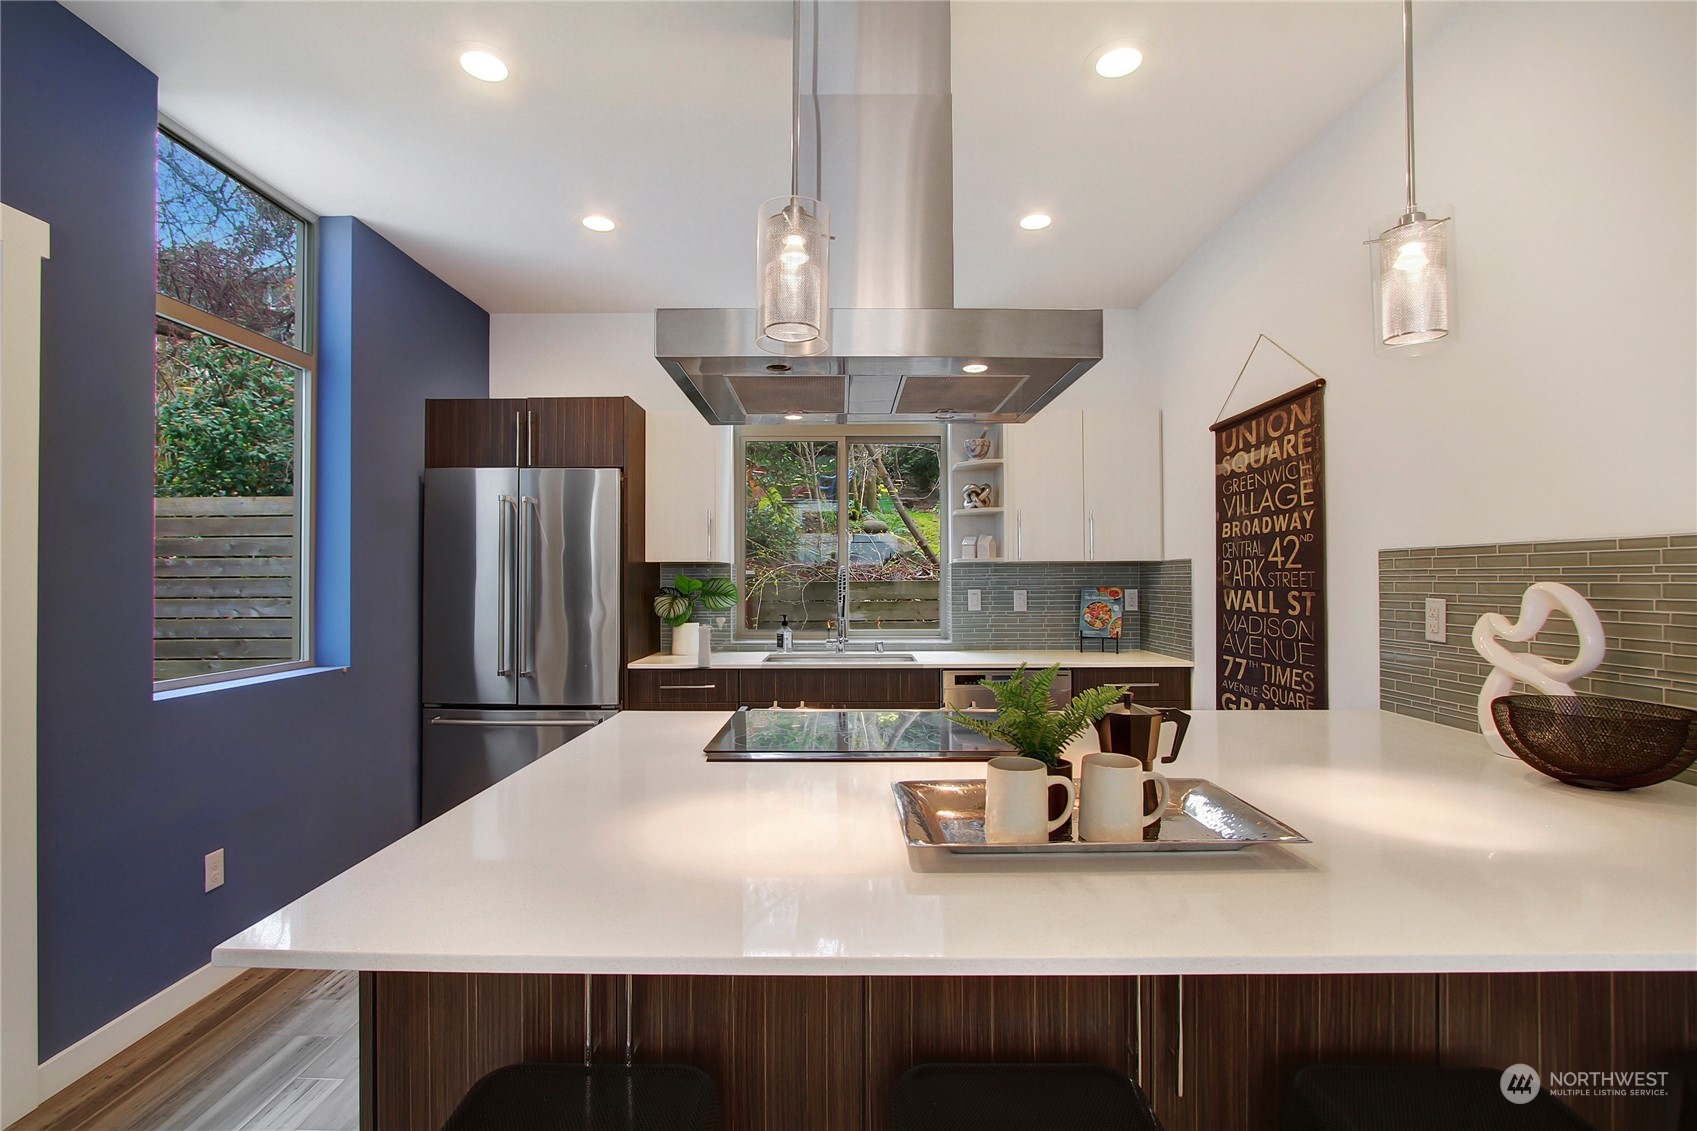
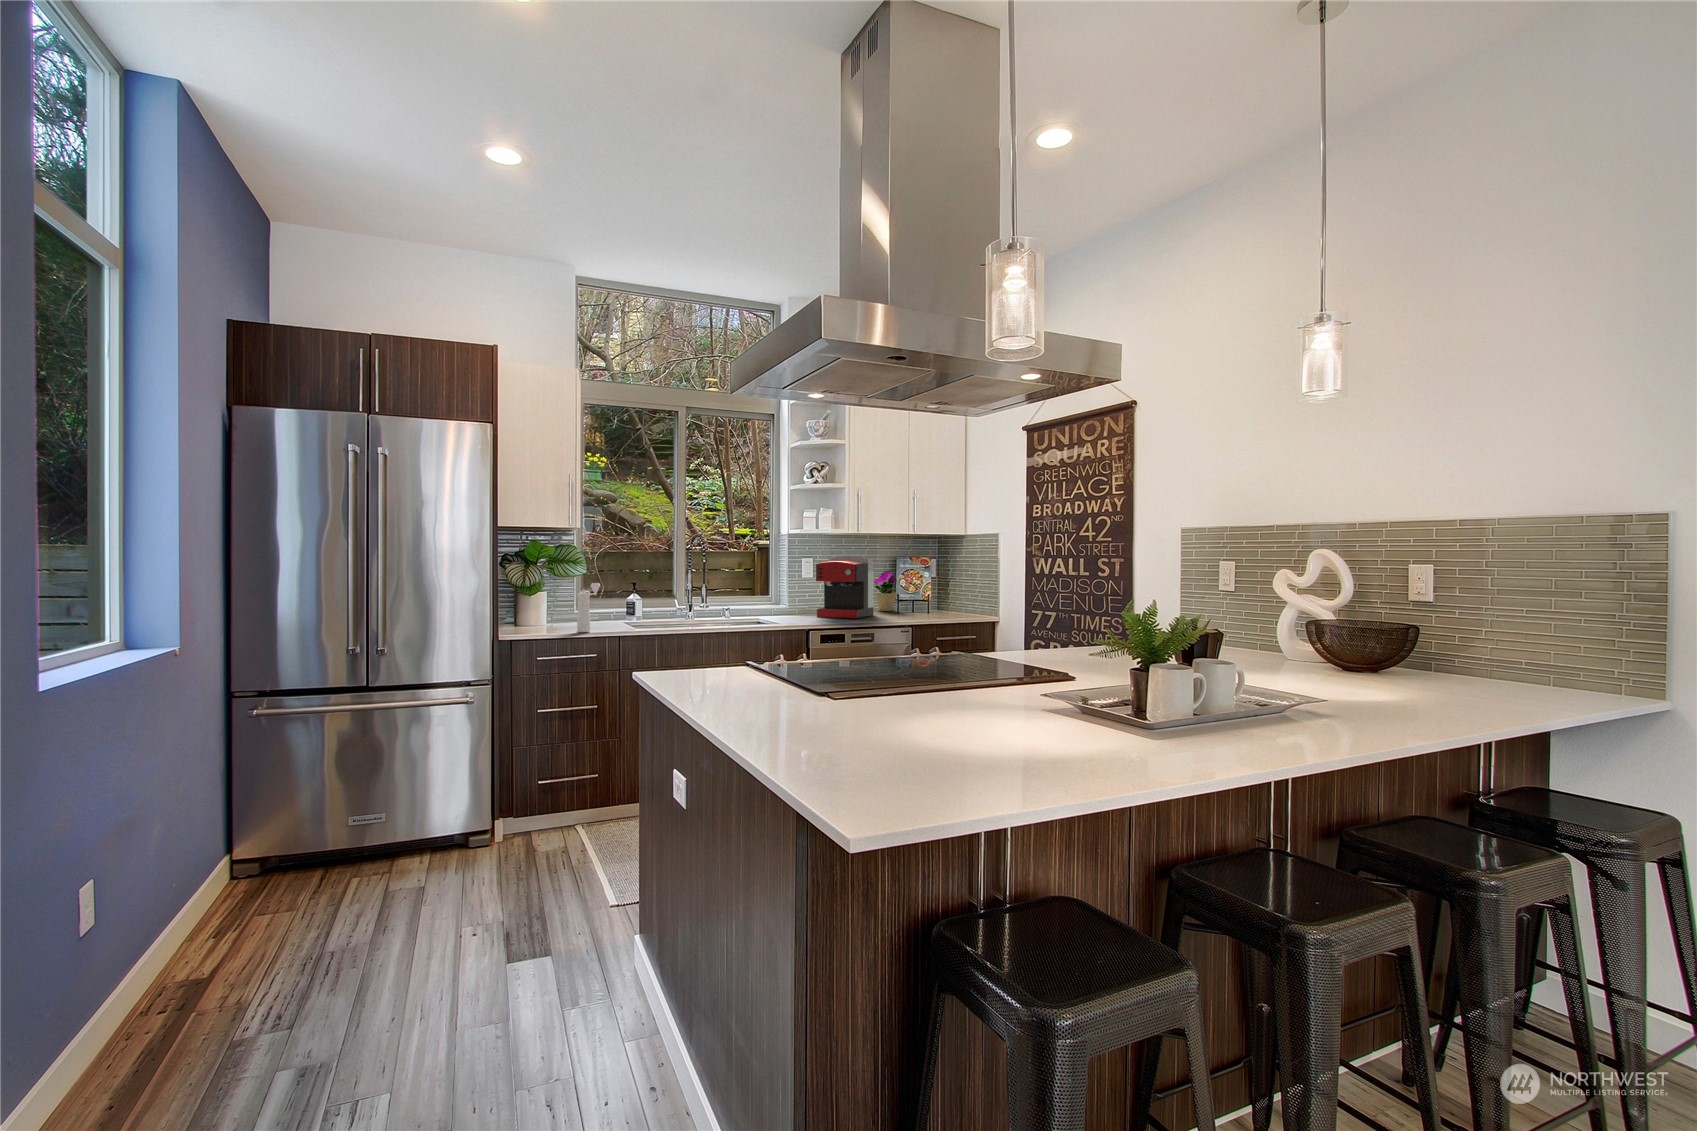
coffee maker: none [972,587,1044,659] -> present [816,556,873,618]
flower pot: none [1055,603,1083,651] -> present [874,571,897,611]

